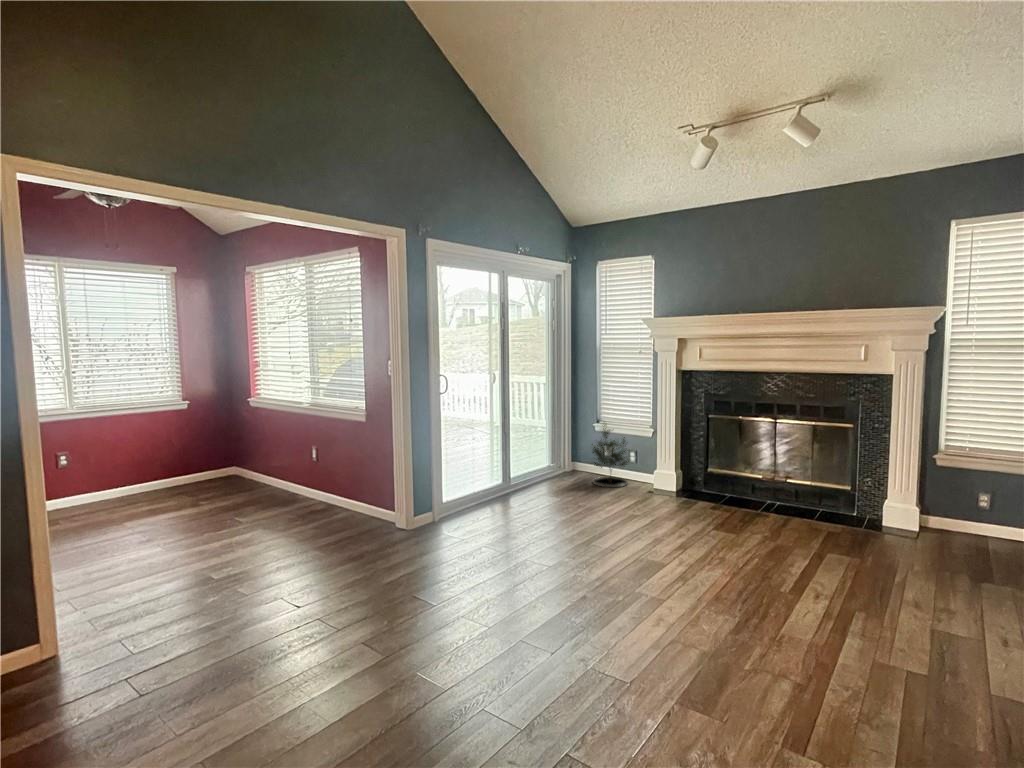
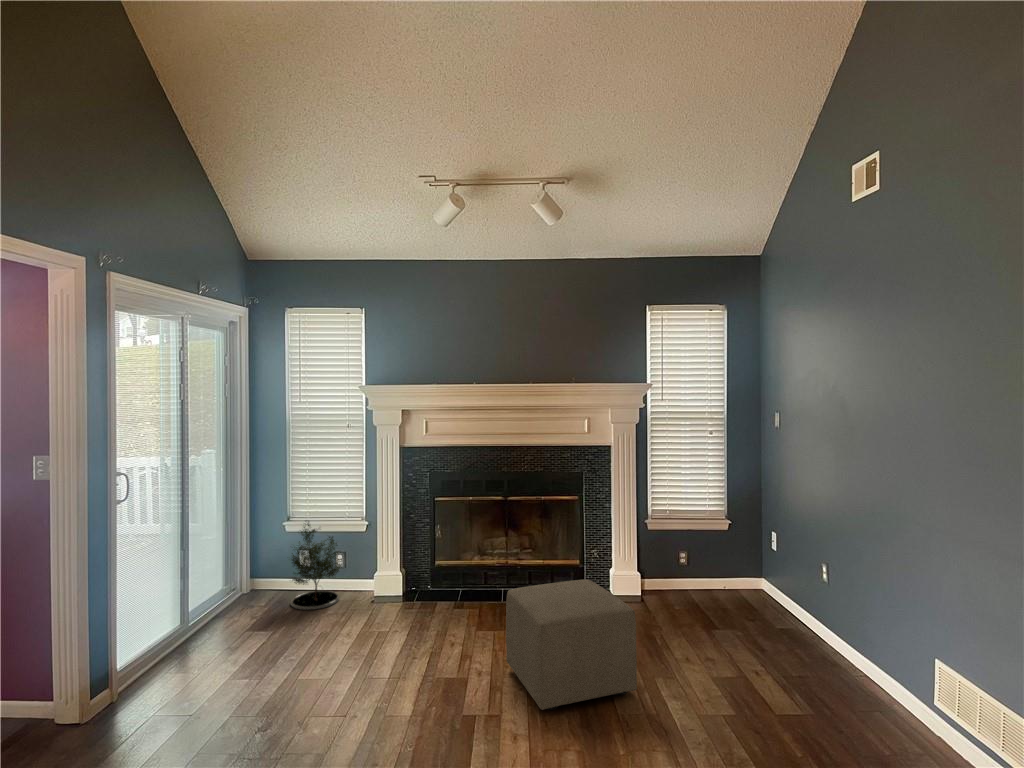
ottoman: none [728,482,841,589] -> present [506,579,637,710]

